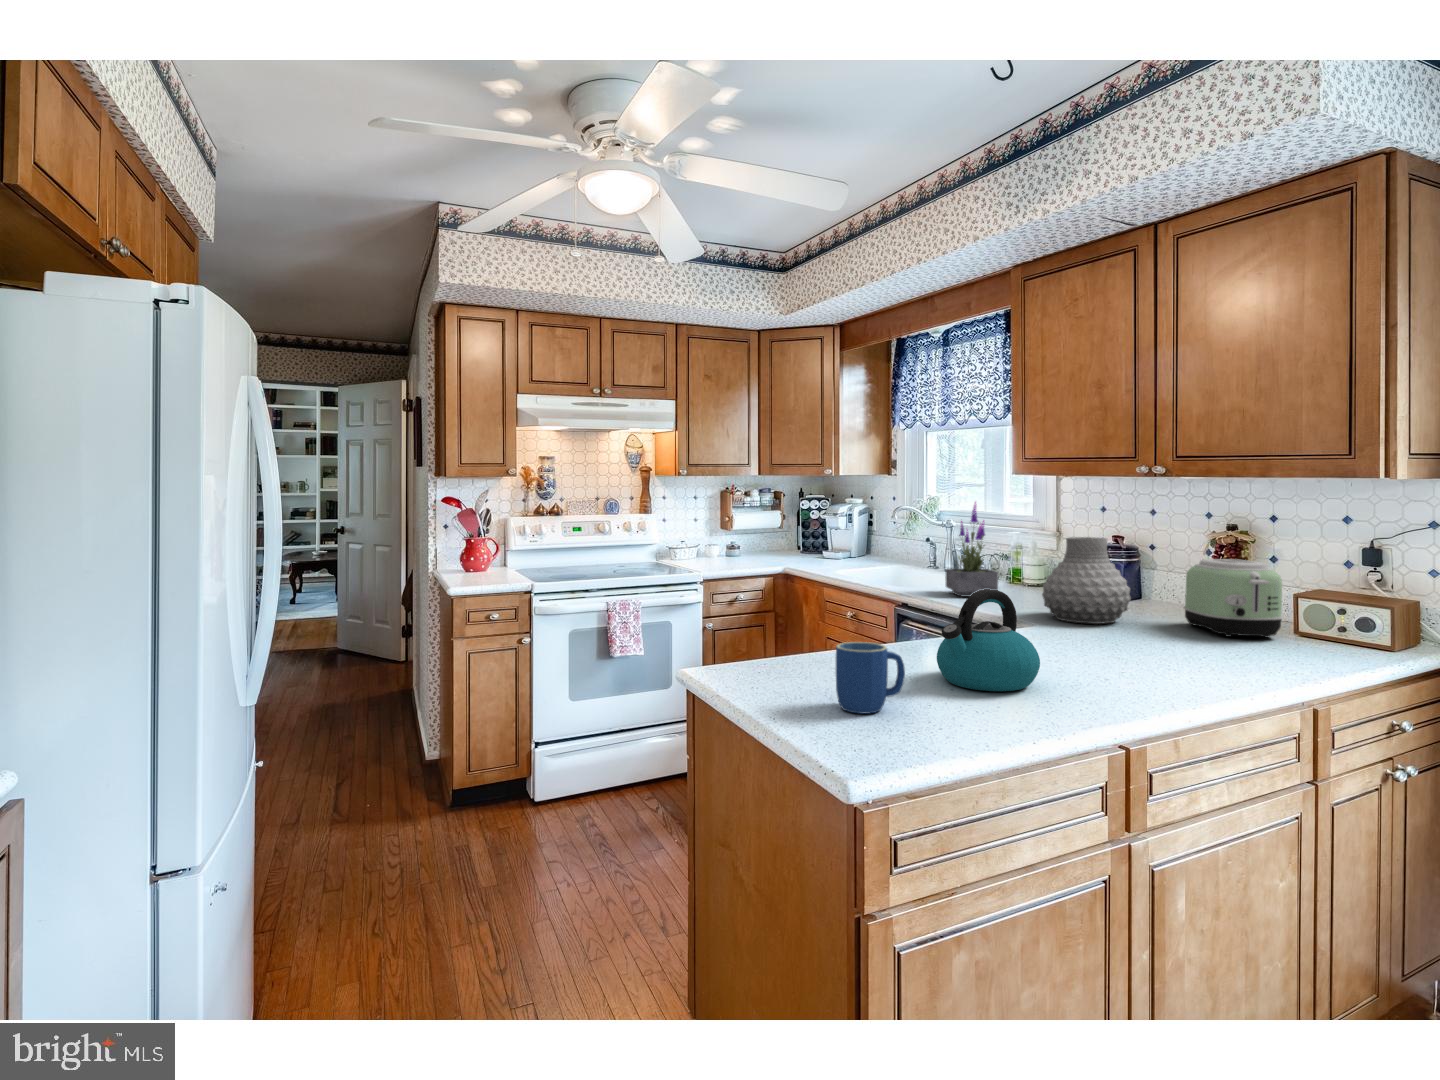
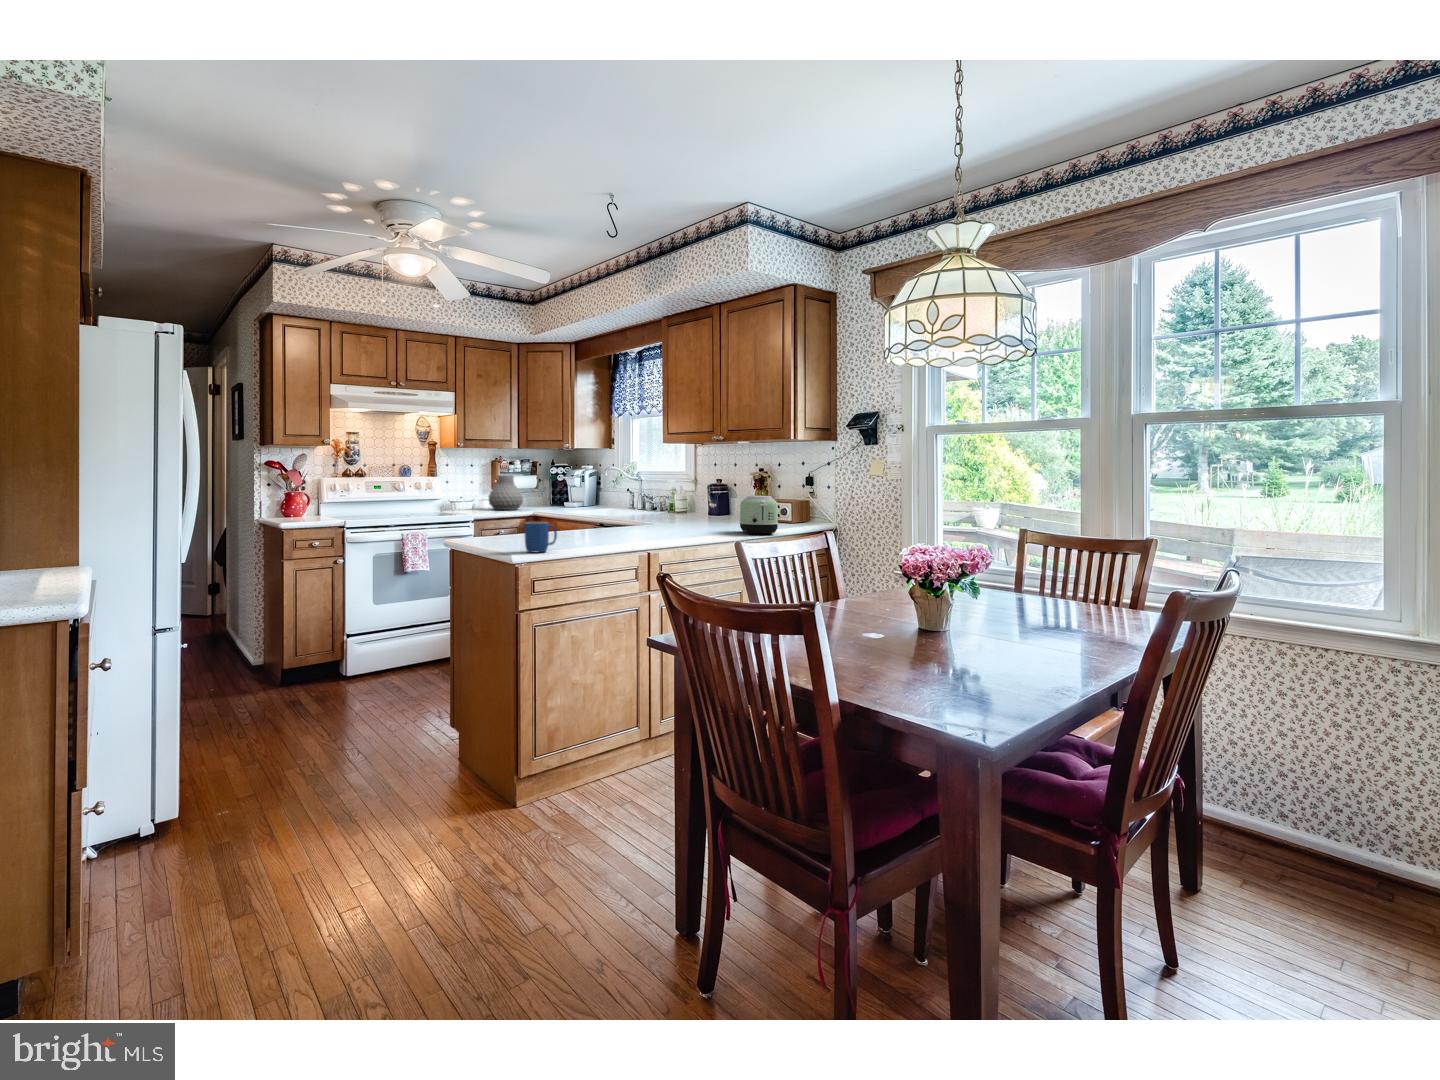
potted plant: present [945,502,999,596] -> none [630,465,658,524]
vase: present [1042,537,1131,624] -> present [489,475,523,510]
kettle: present [937,589,1040,691] -> none [581,501,631,547]

